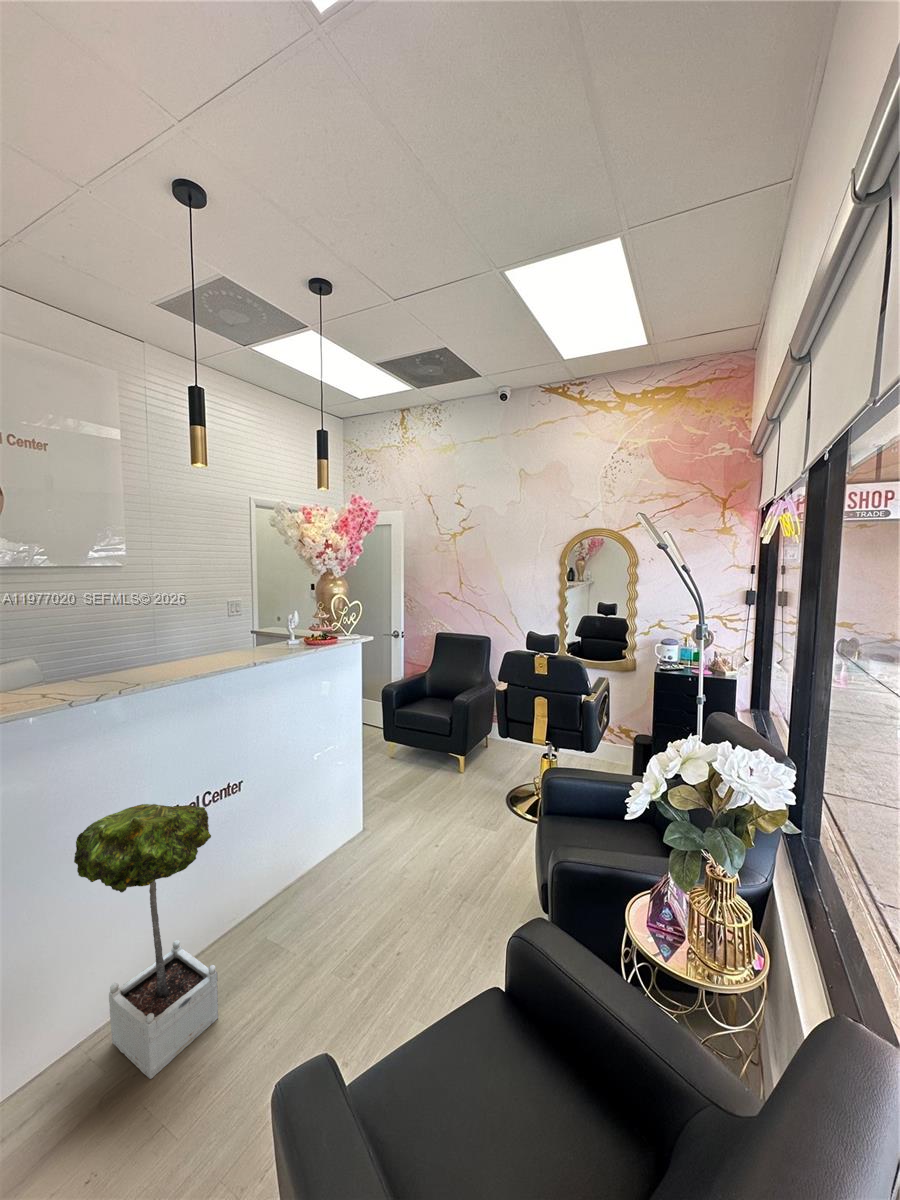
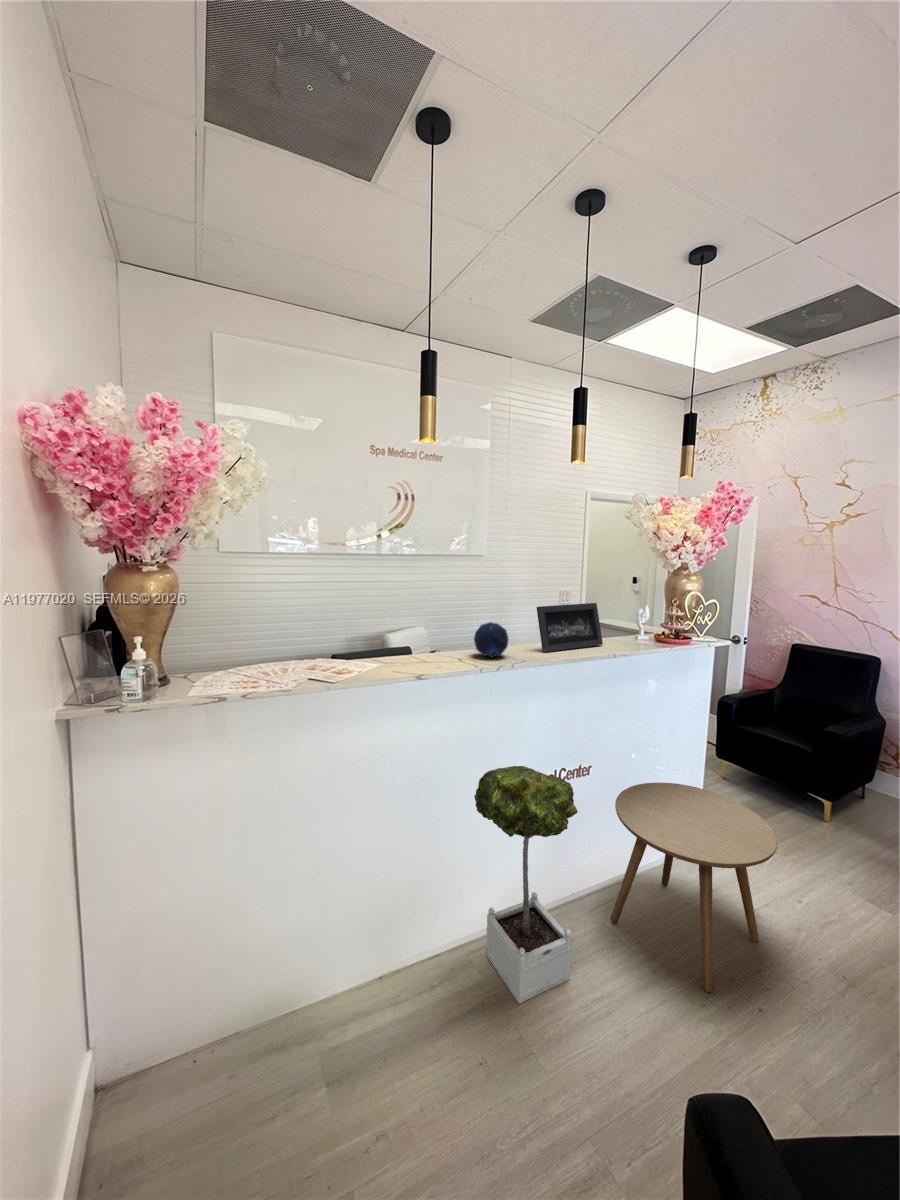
picture frame: none [164,611,251,670] -> present [537,603,603,652]
decorative orb: none [71,643,123,685] -> present [474,622,508,657]
side table: none [268,774,406,961] -> present [611,783,777,993]

